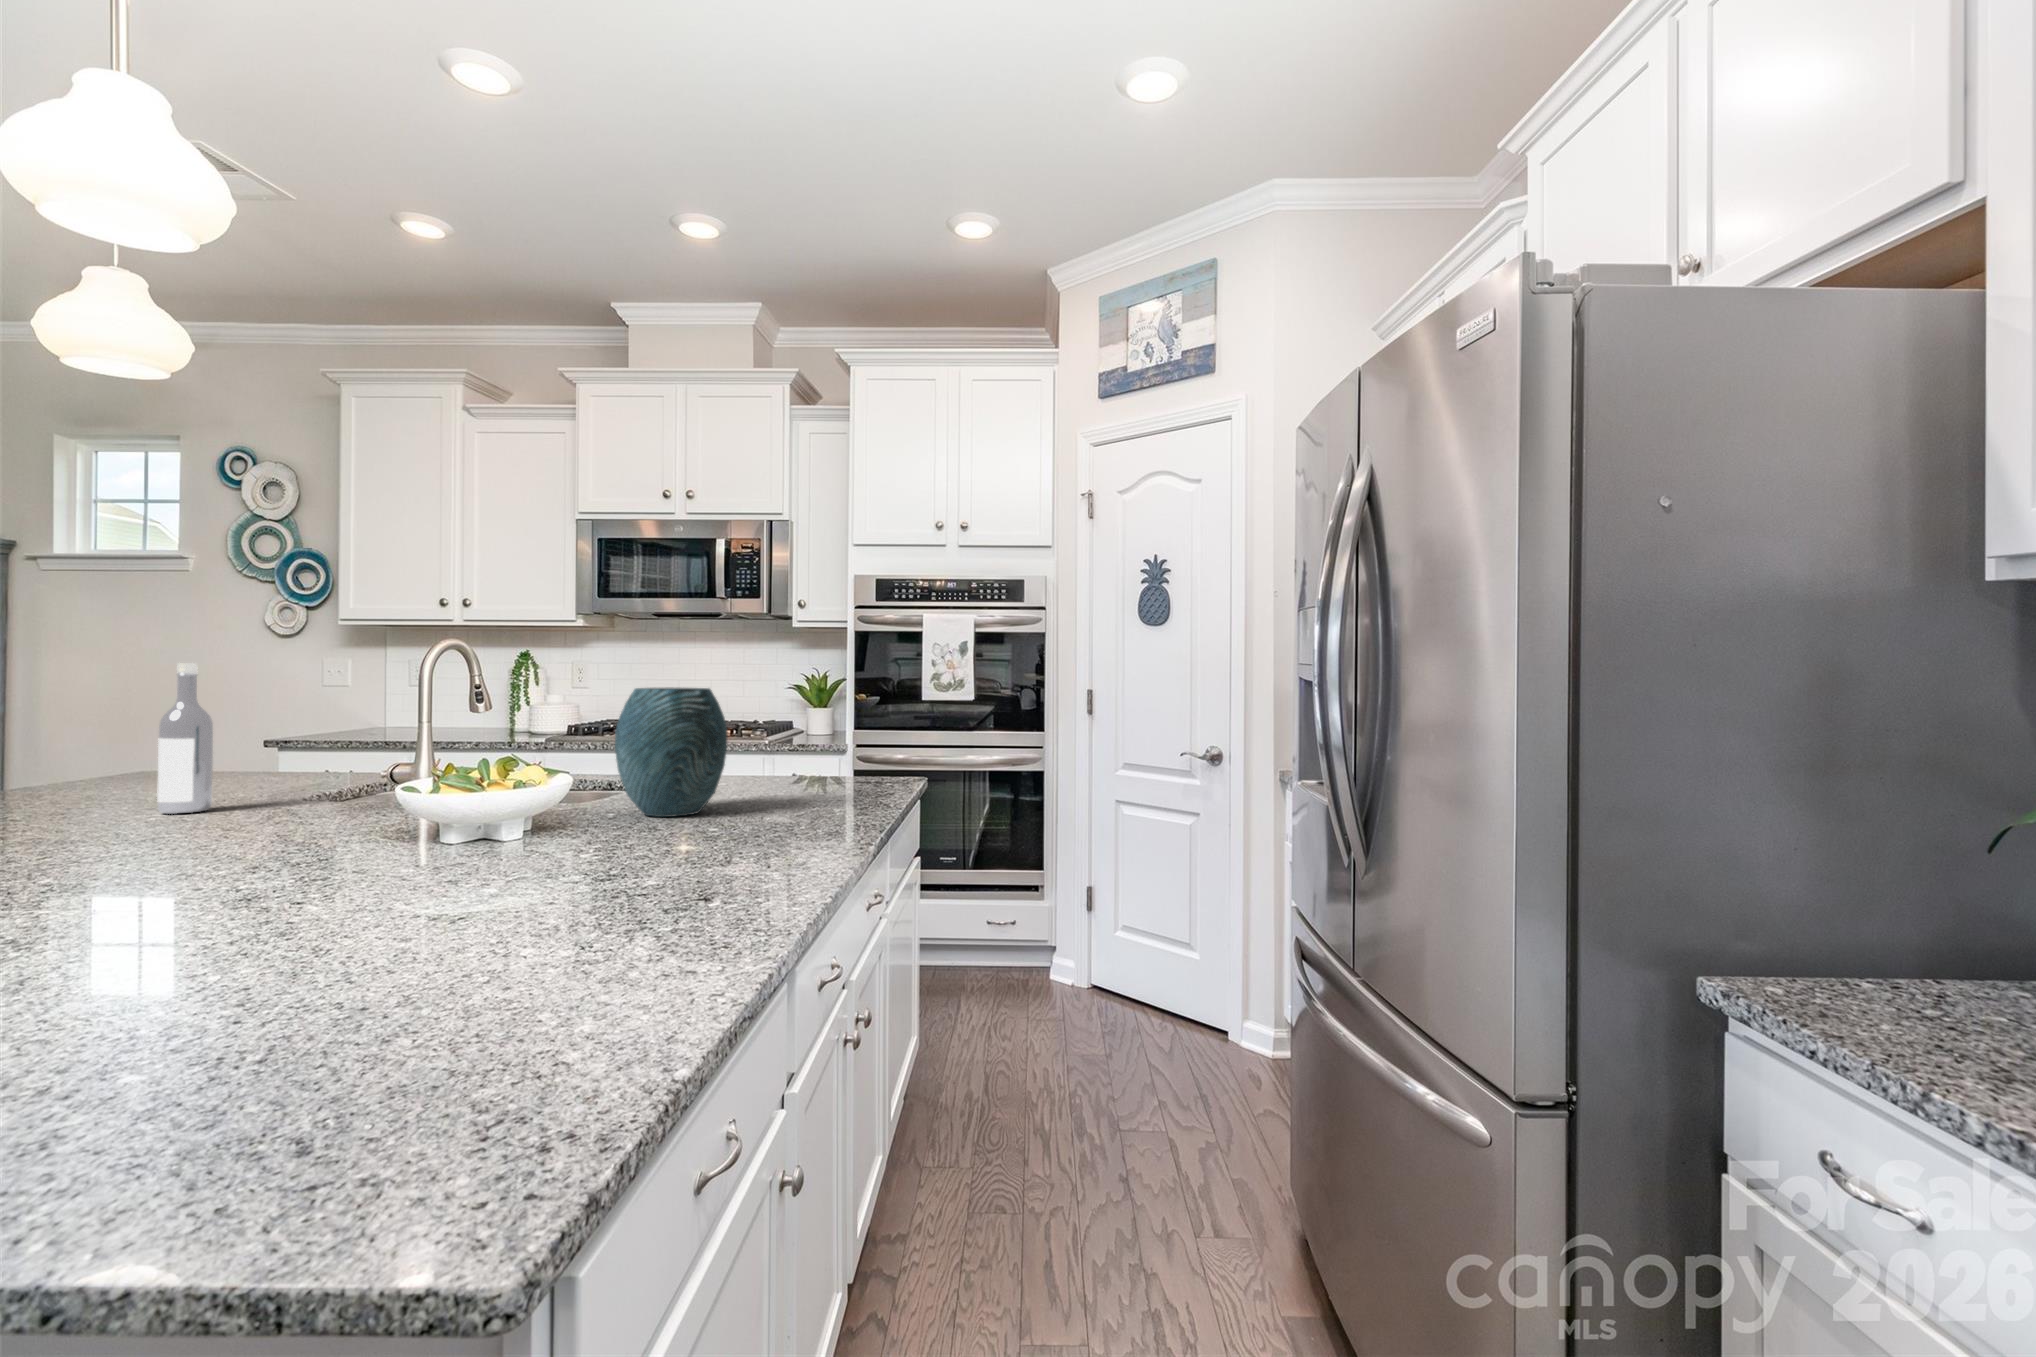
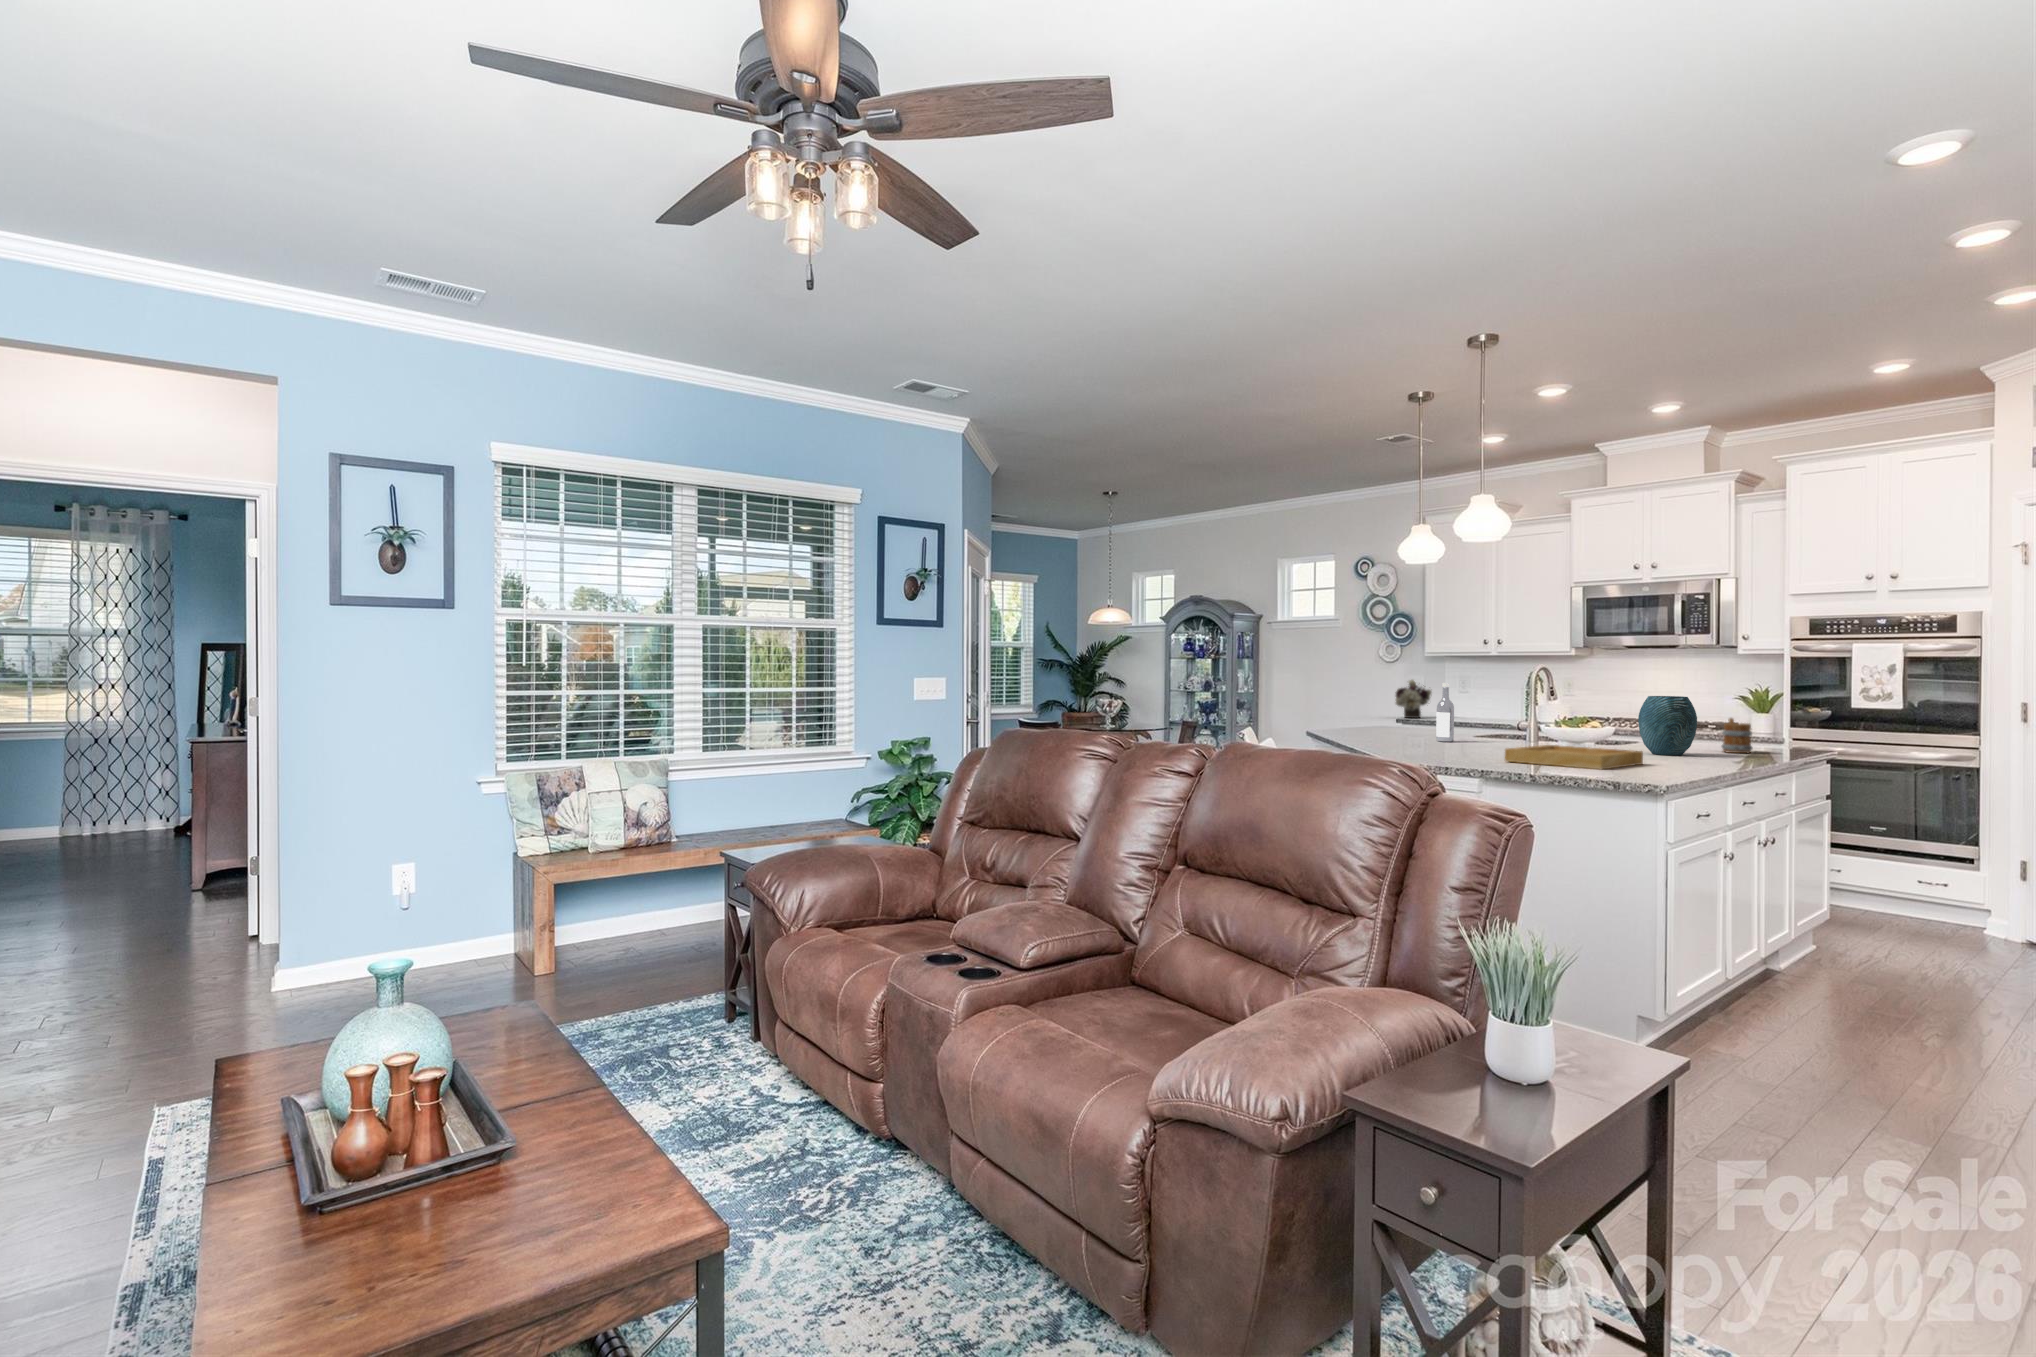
flower arrangement: none [296,666,370,734] -> present [1396,680,1431,718]
mug: none [771,725,819,792] -> present [1722,718,1752,753]
tray: none [58,838,581,960] -> present [1505,745,1643,769]

